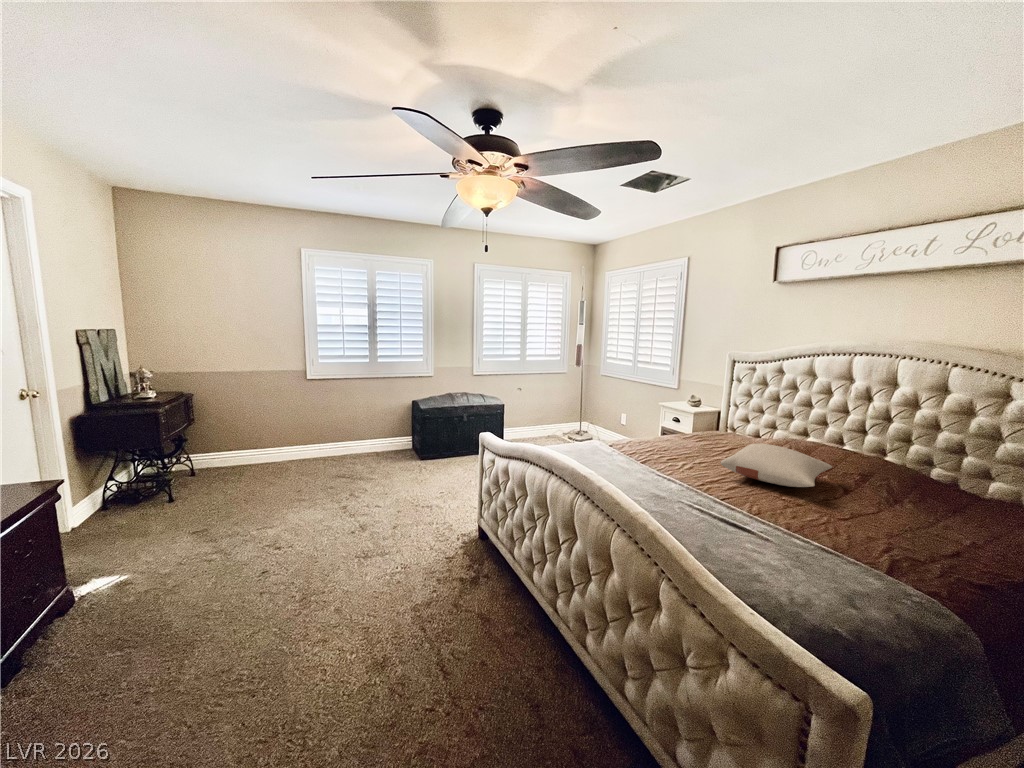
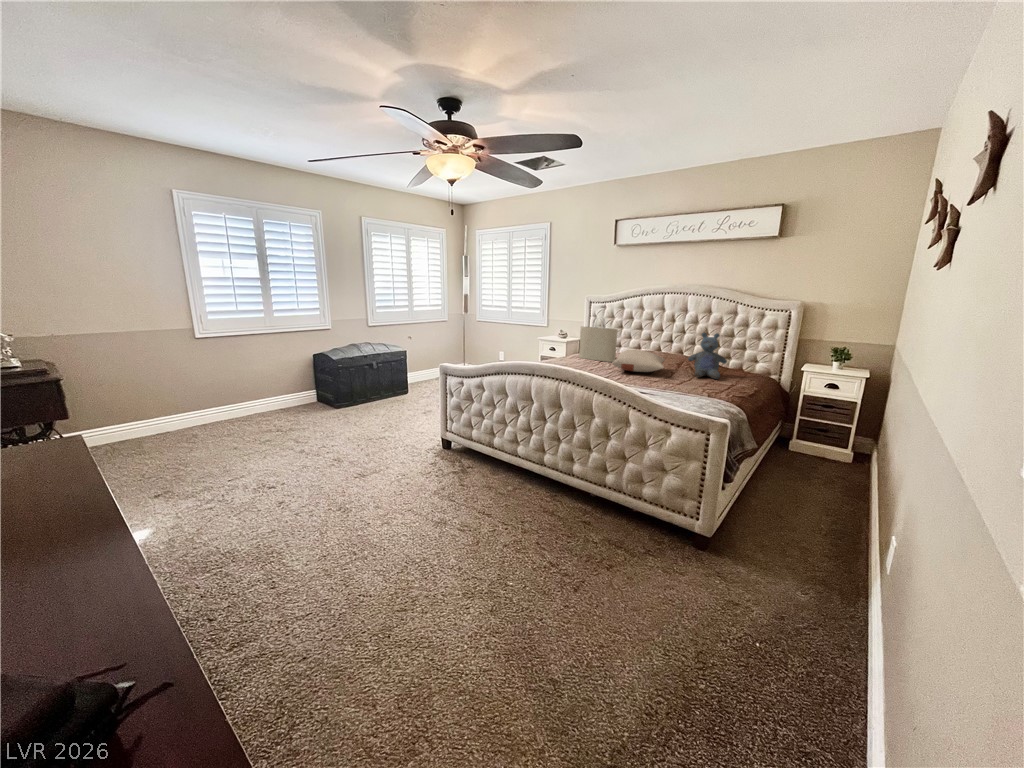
tote bag: none [692,386,750,456] -> present [579,318,618,362]
stuffed bear: none [877,431,969,525] -> present [688,333,727,379]

